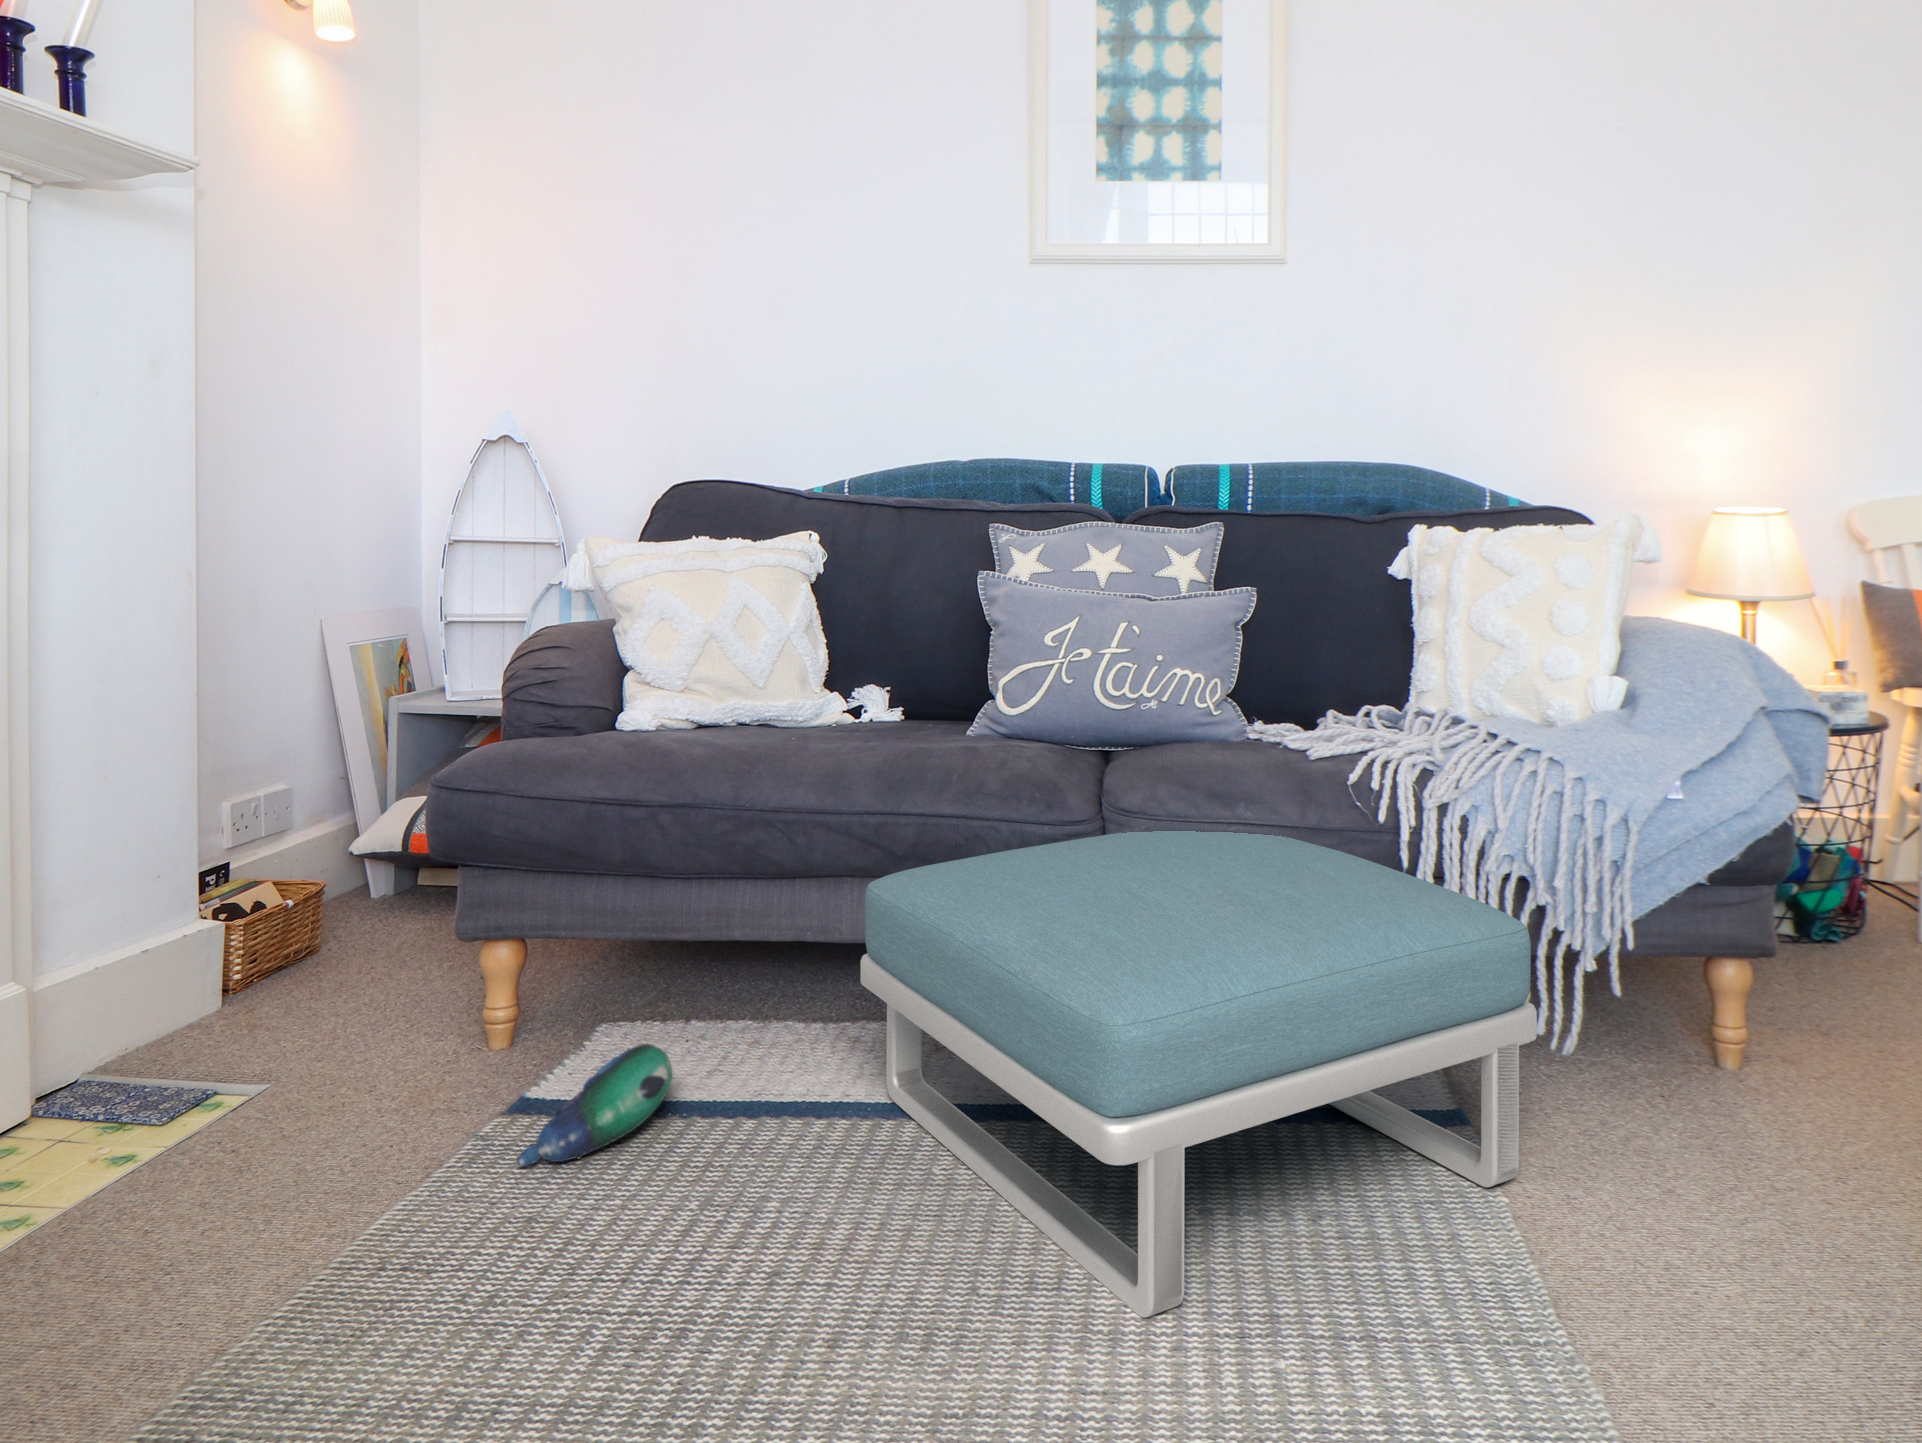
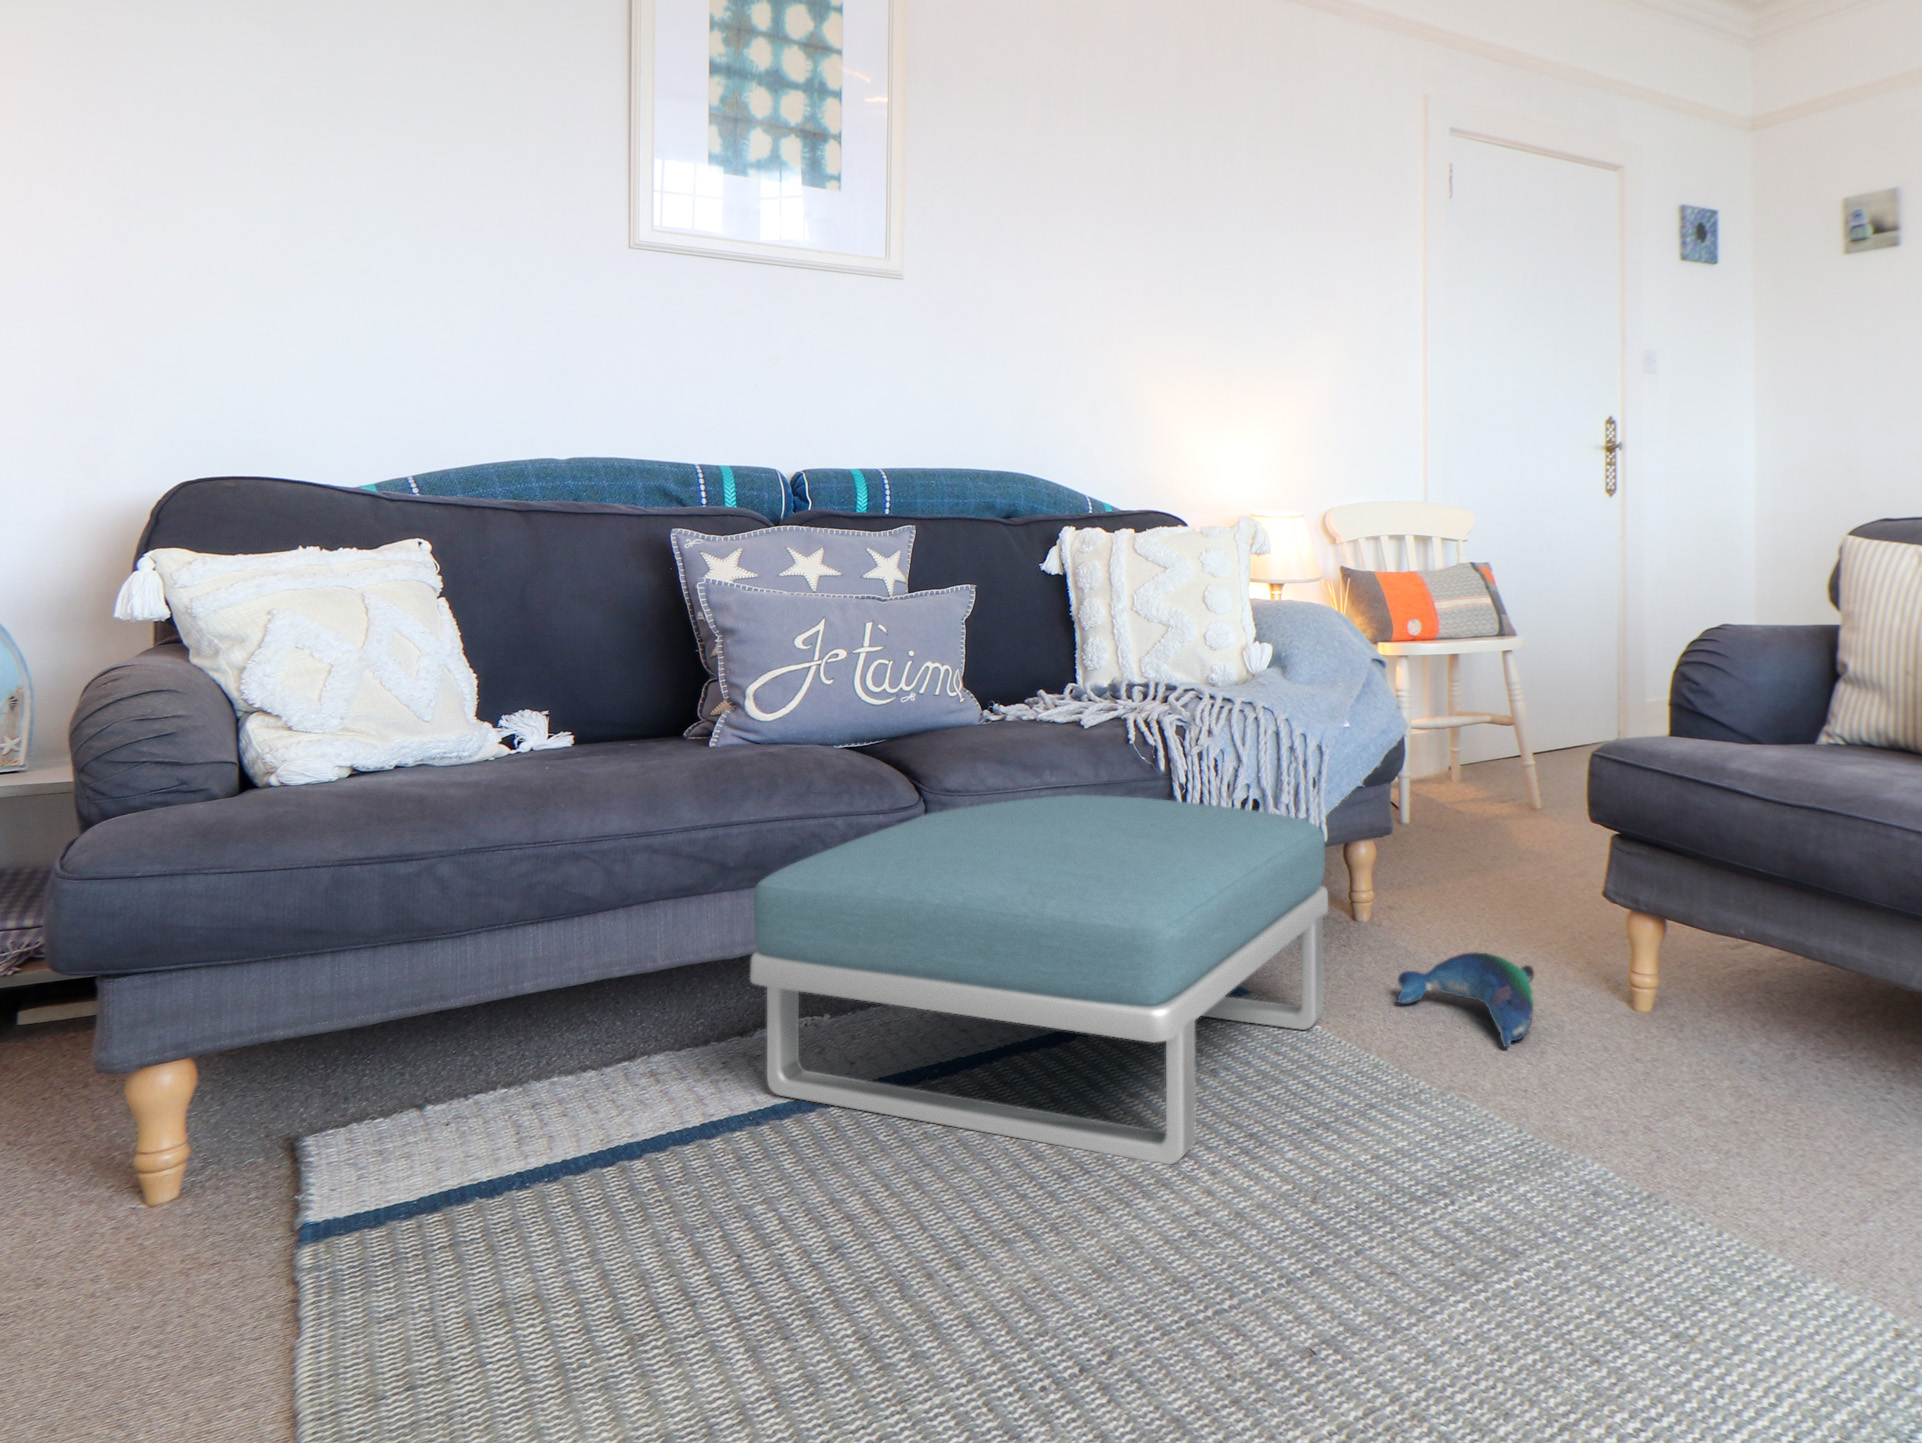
plush toy: present [517,1044,672,1167] -> present [1398,952,1534,1047]

